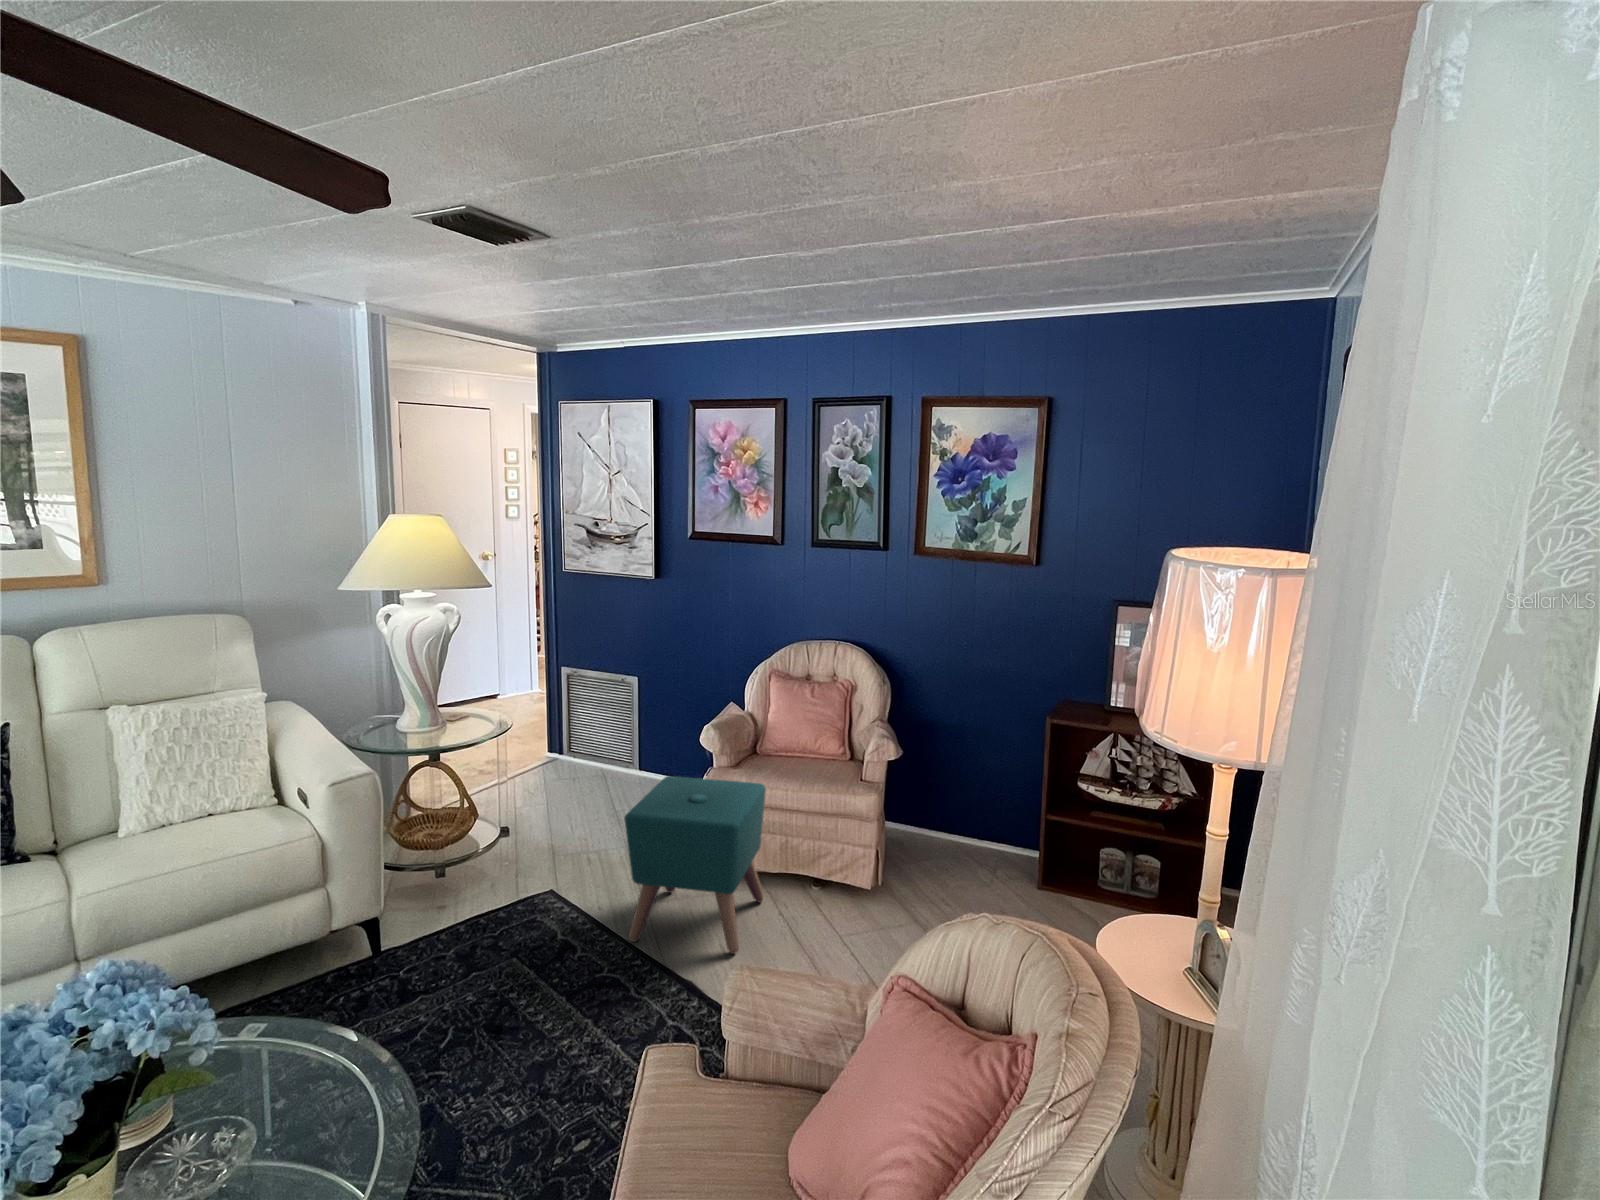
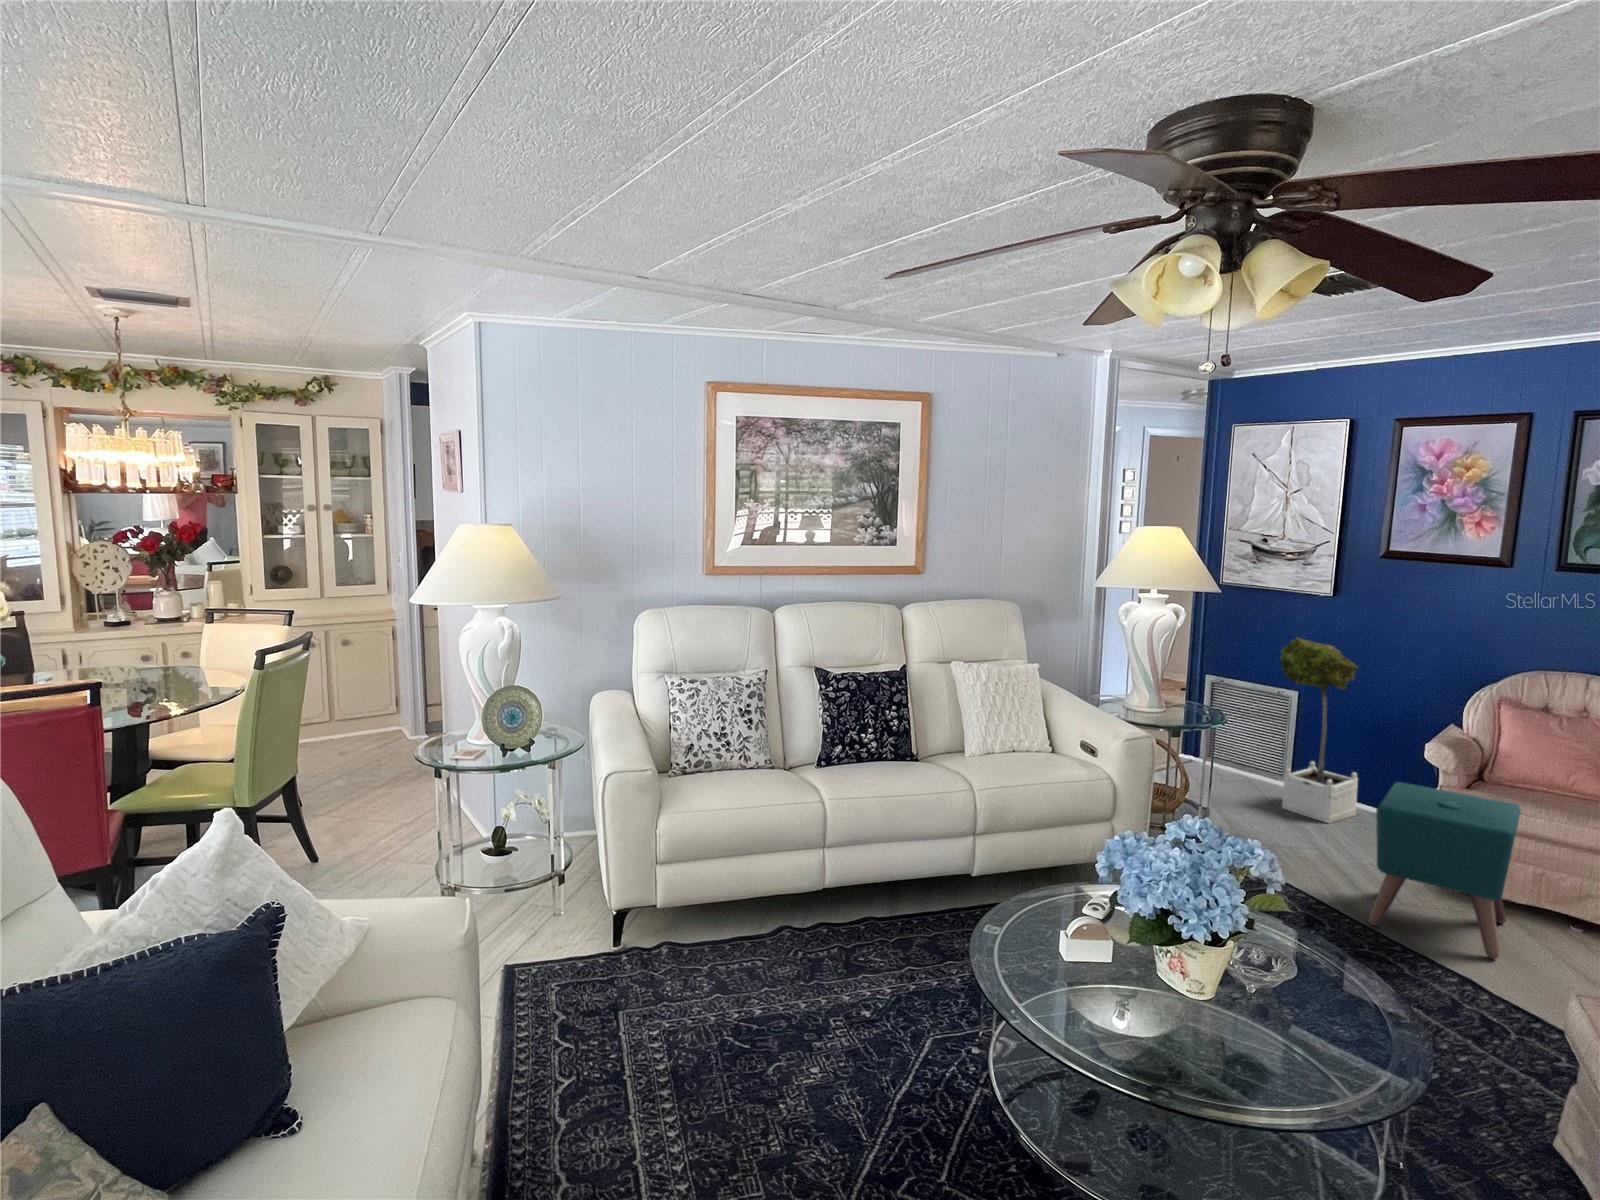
potted tree: none [602,625,685,812] -> present [1280,637,1358,823]

